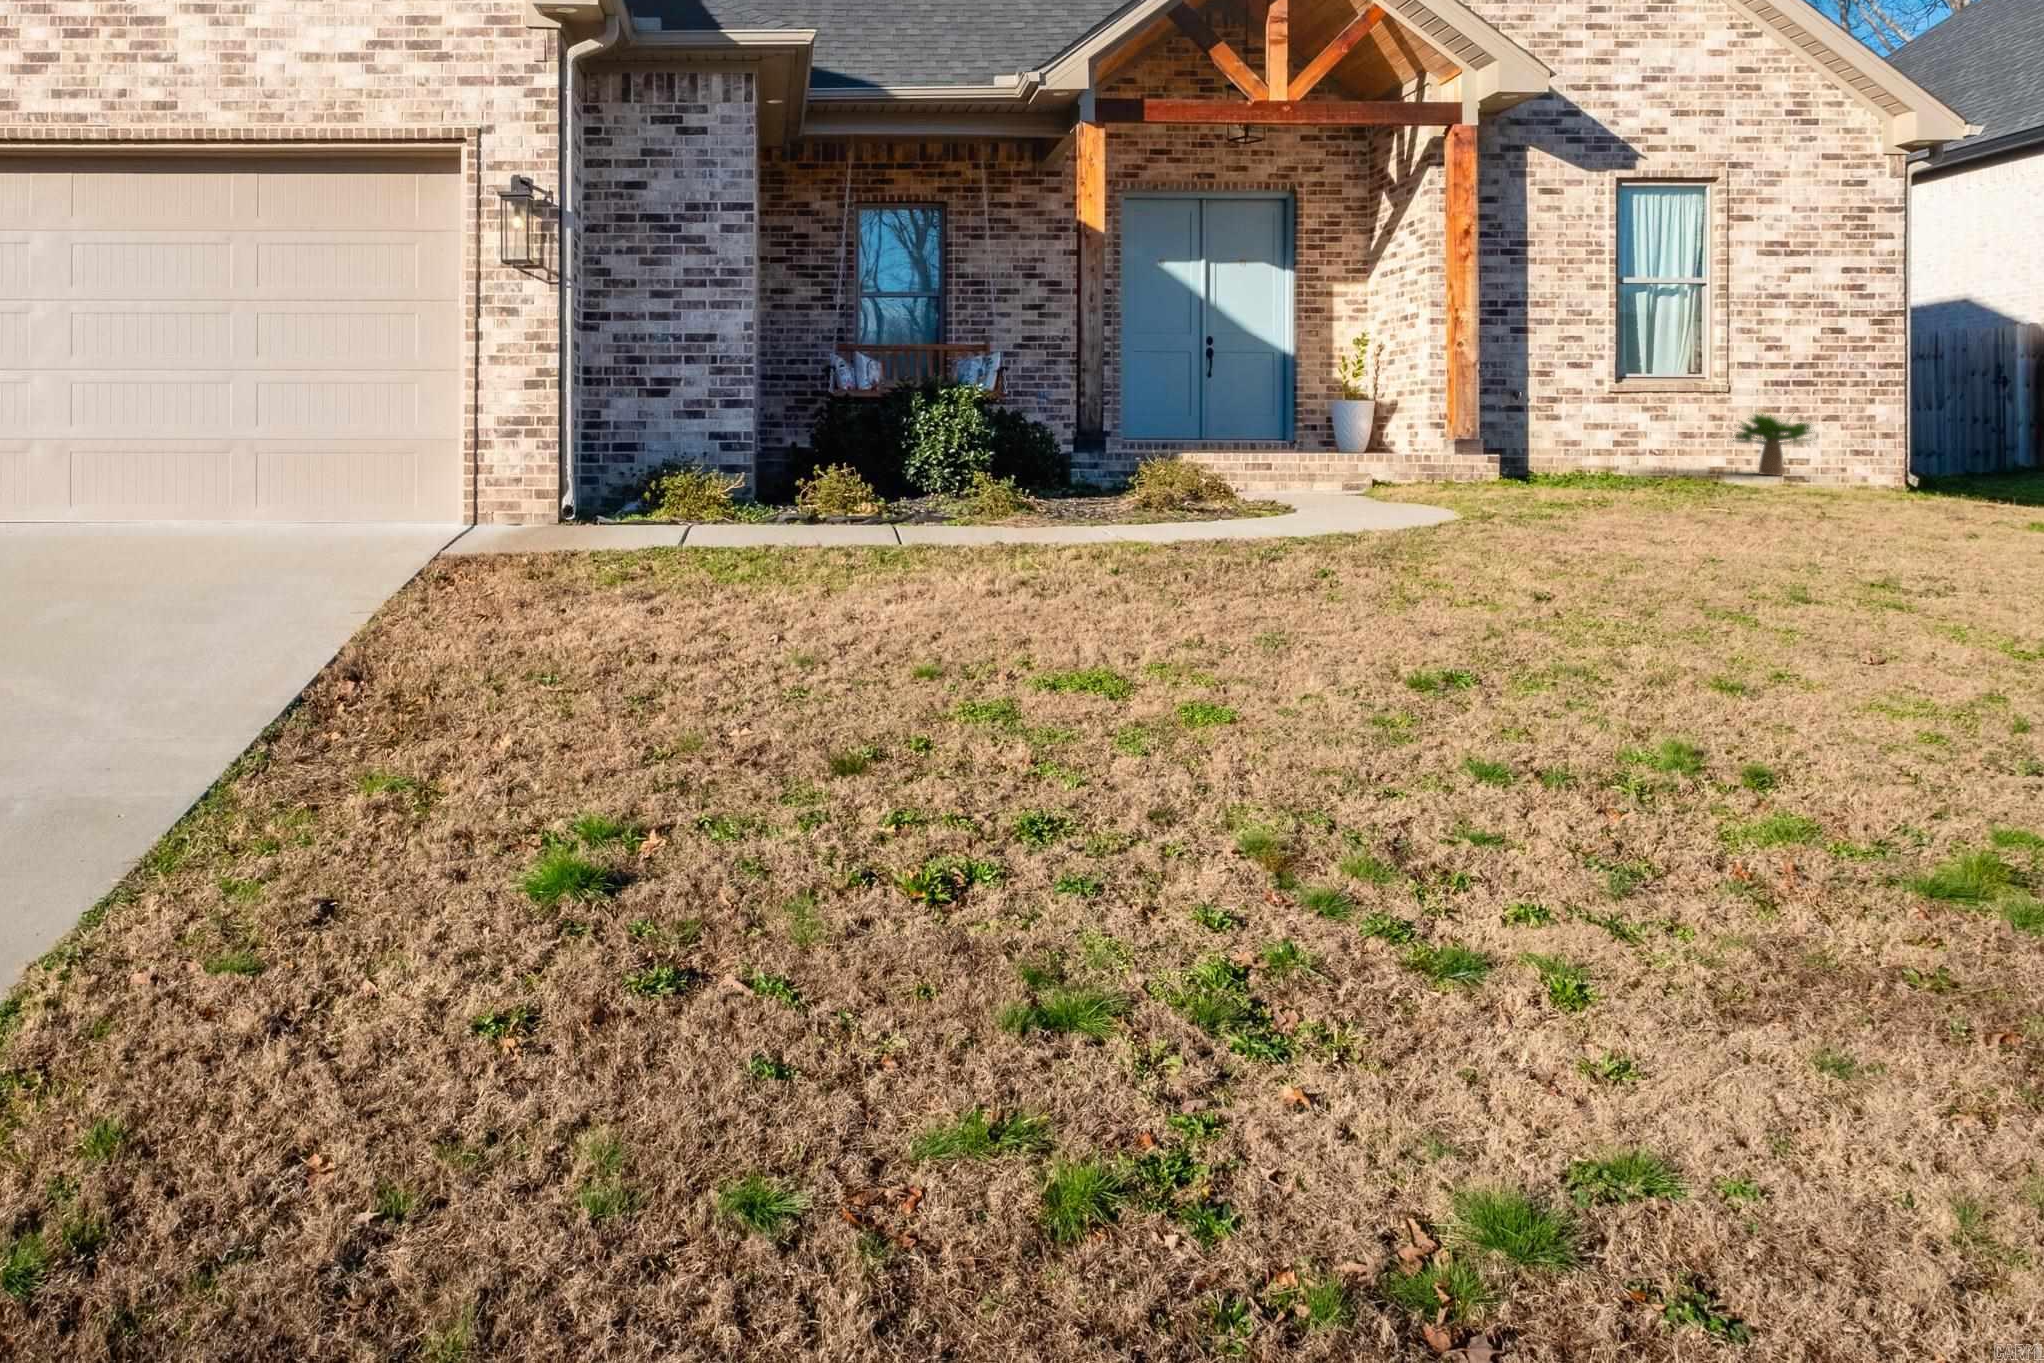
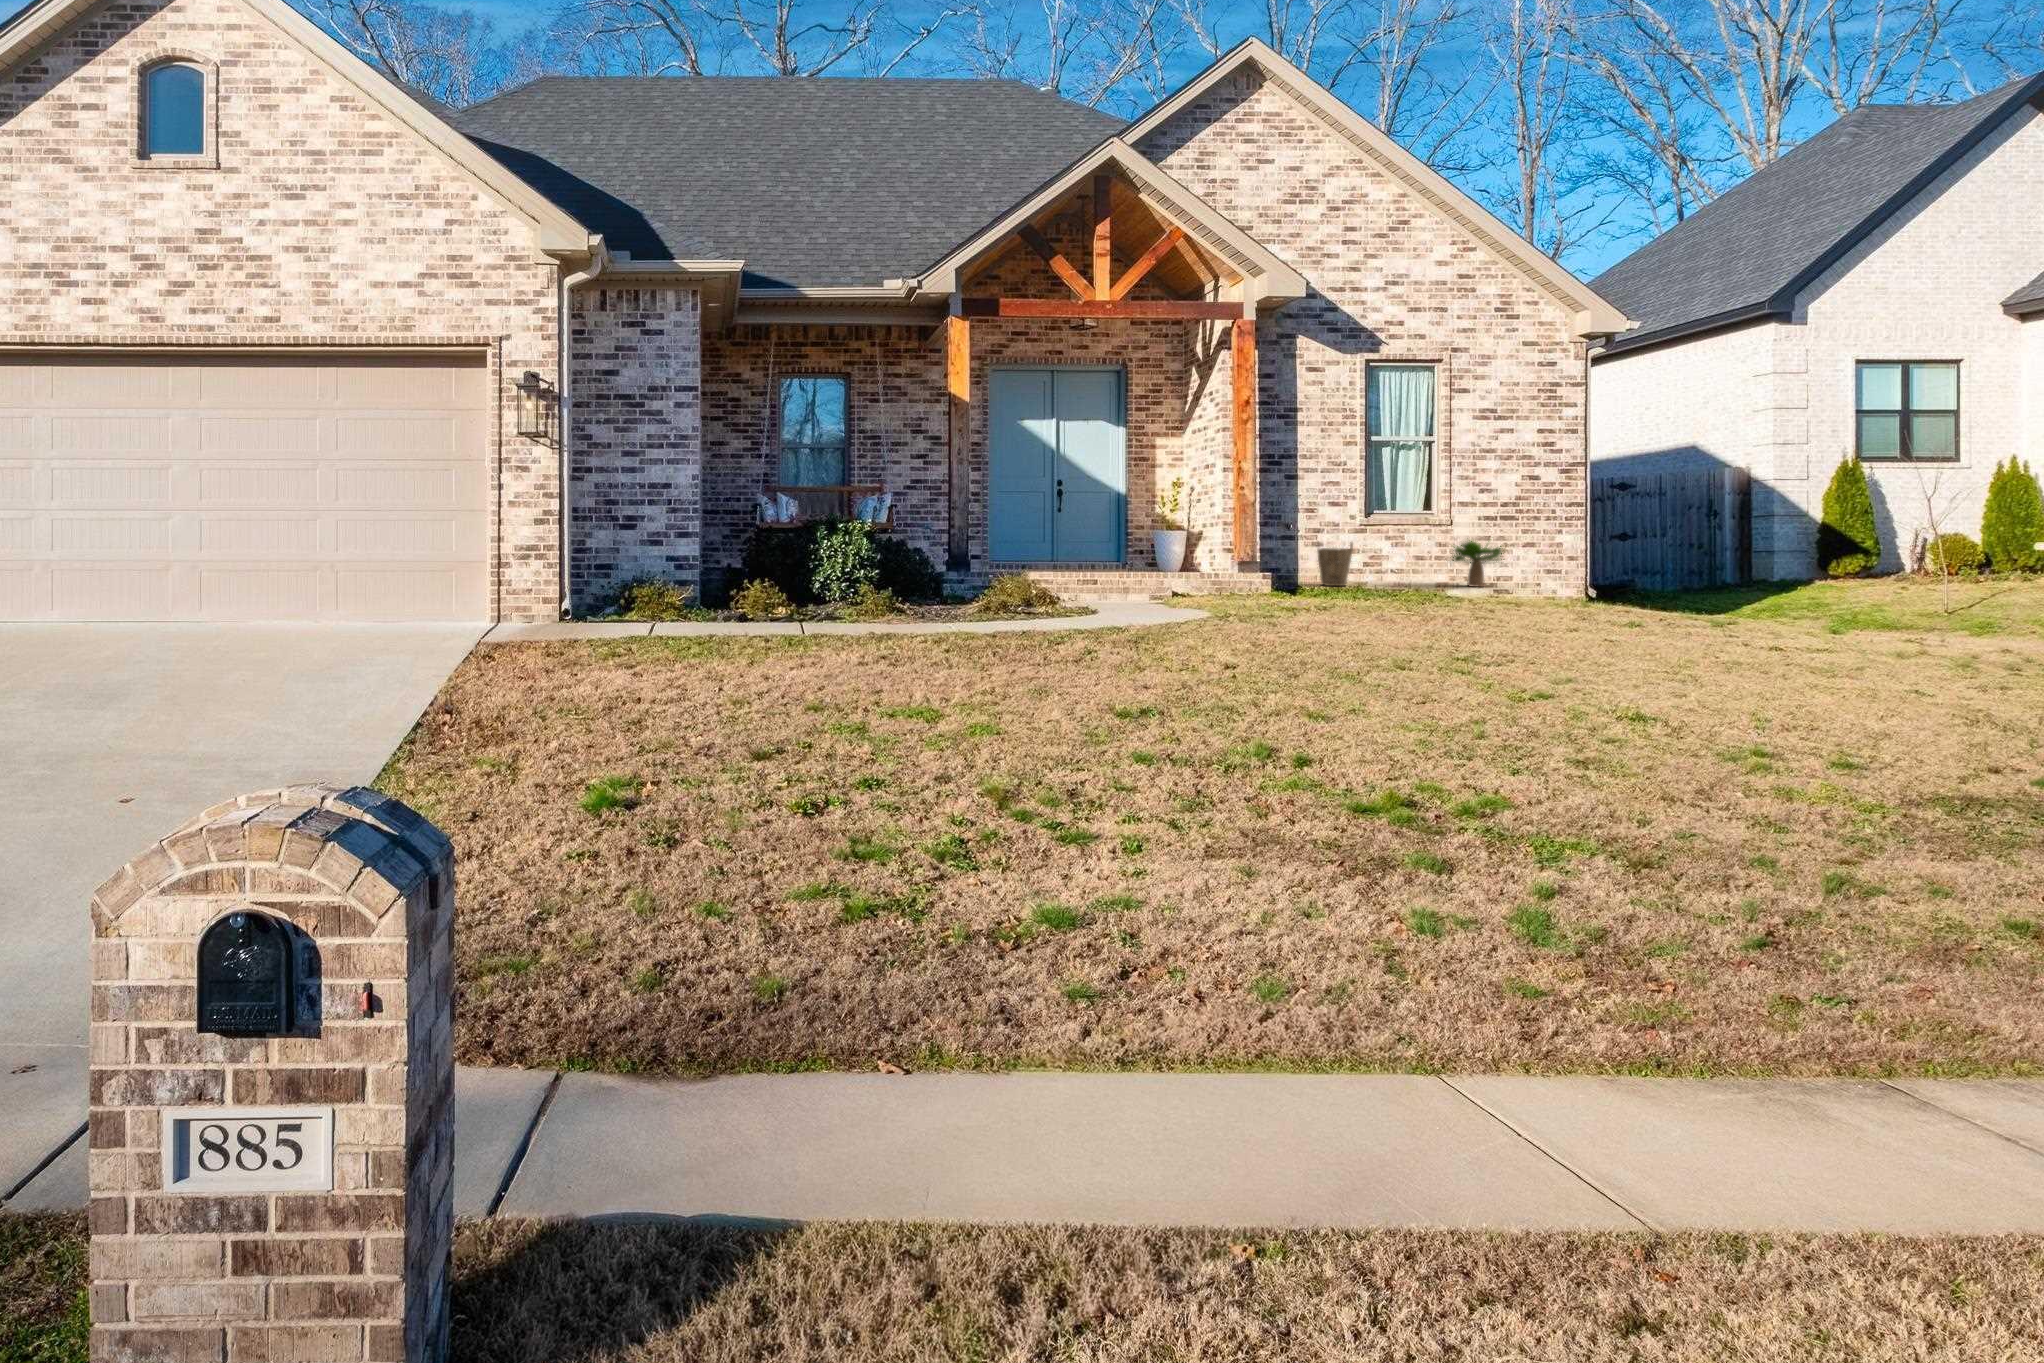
bucket: none [1554,413,1606,474] -> present [1317,543,1353,586]

